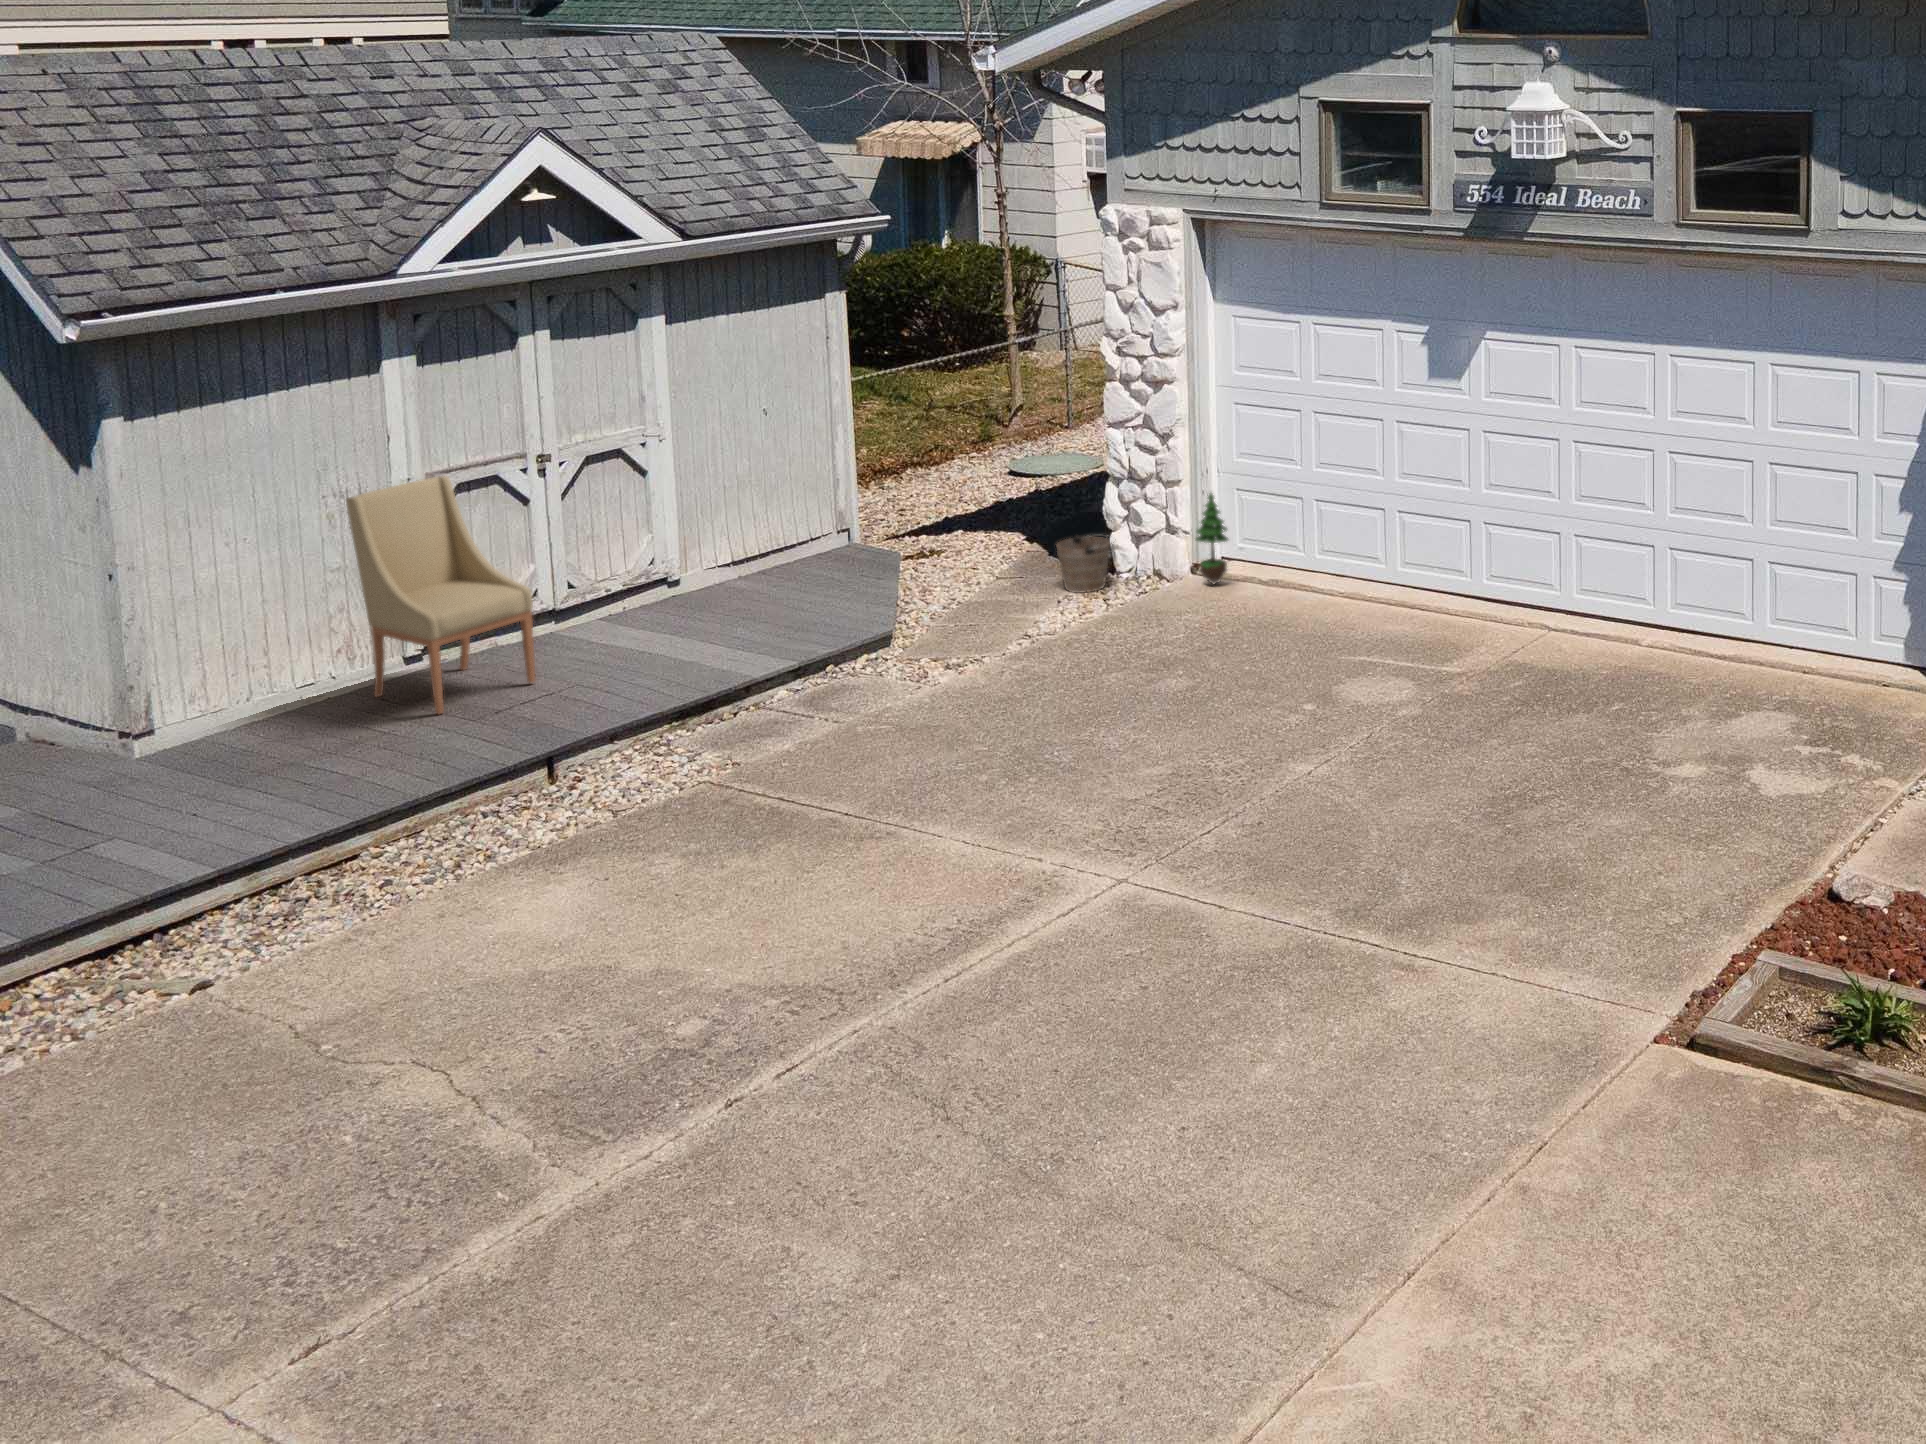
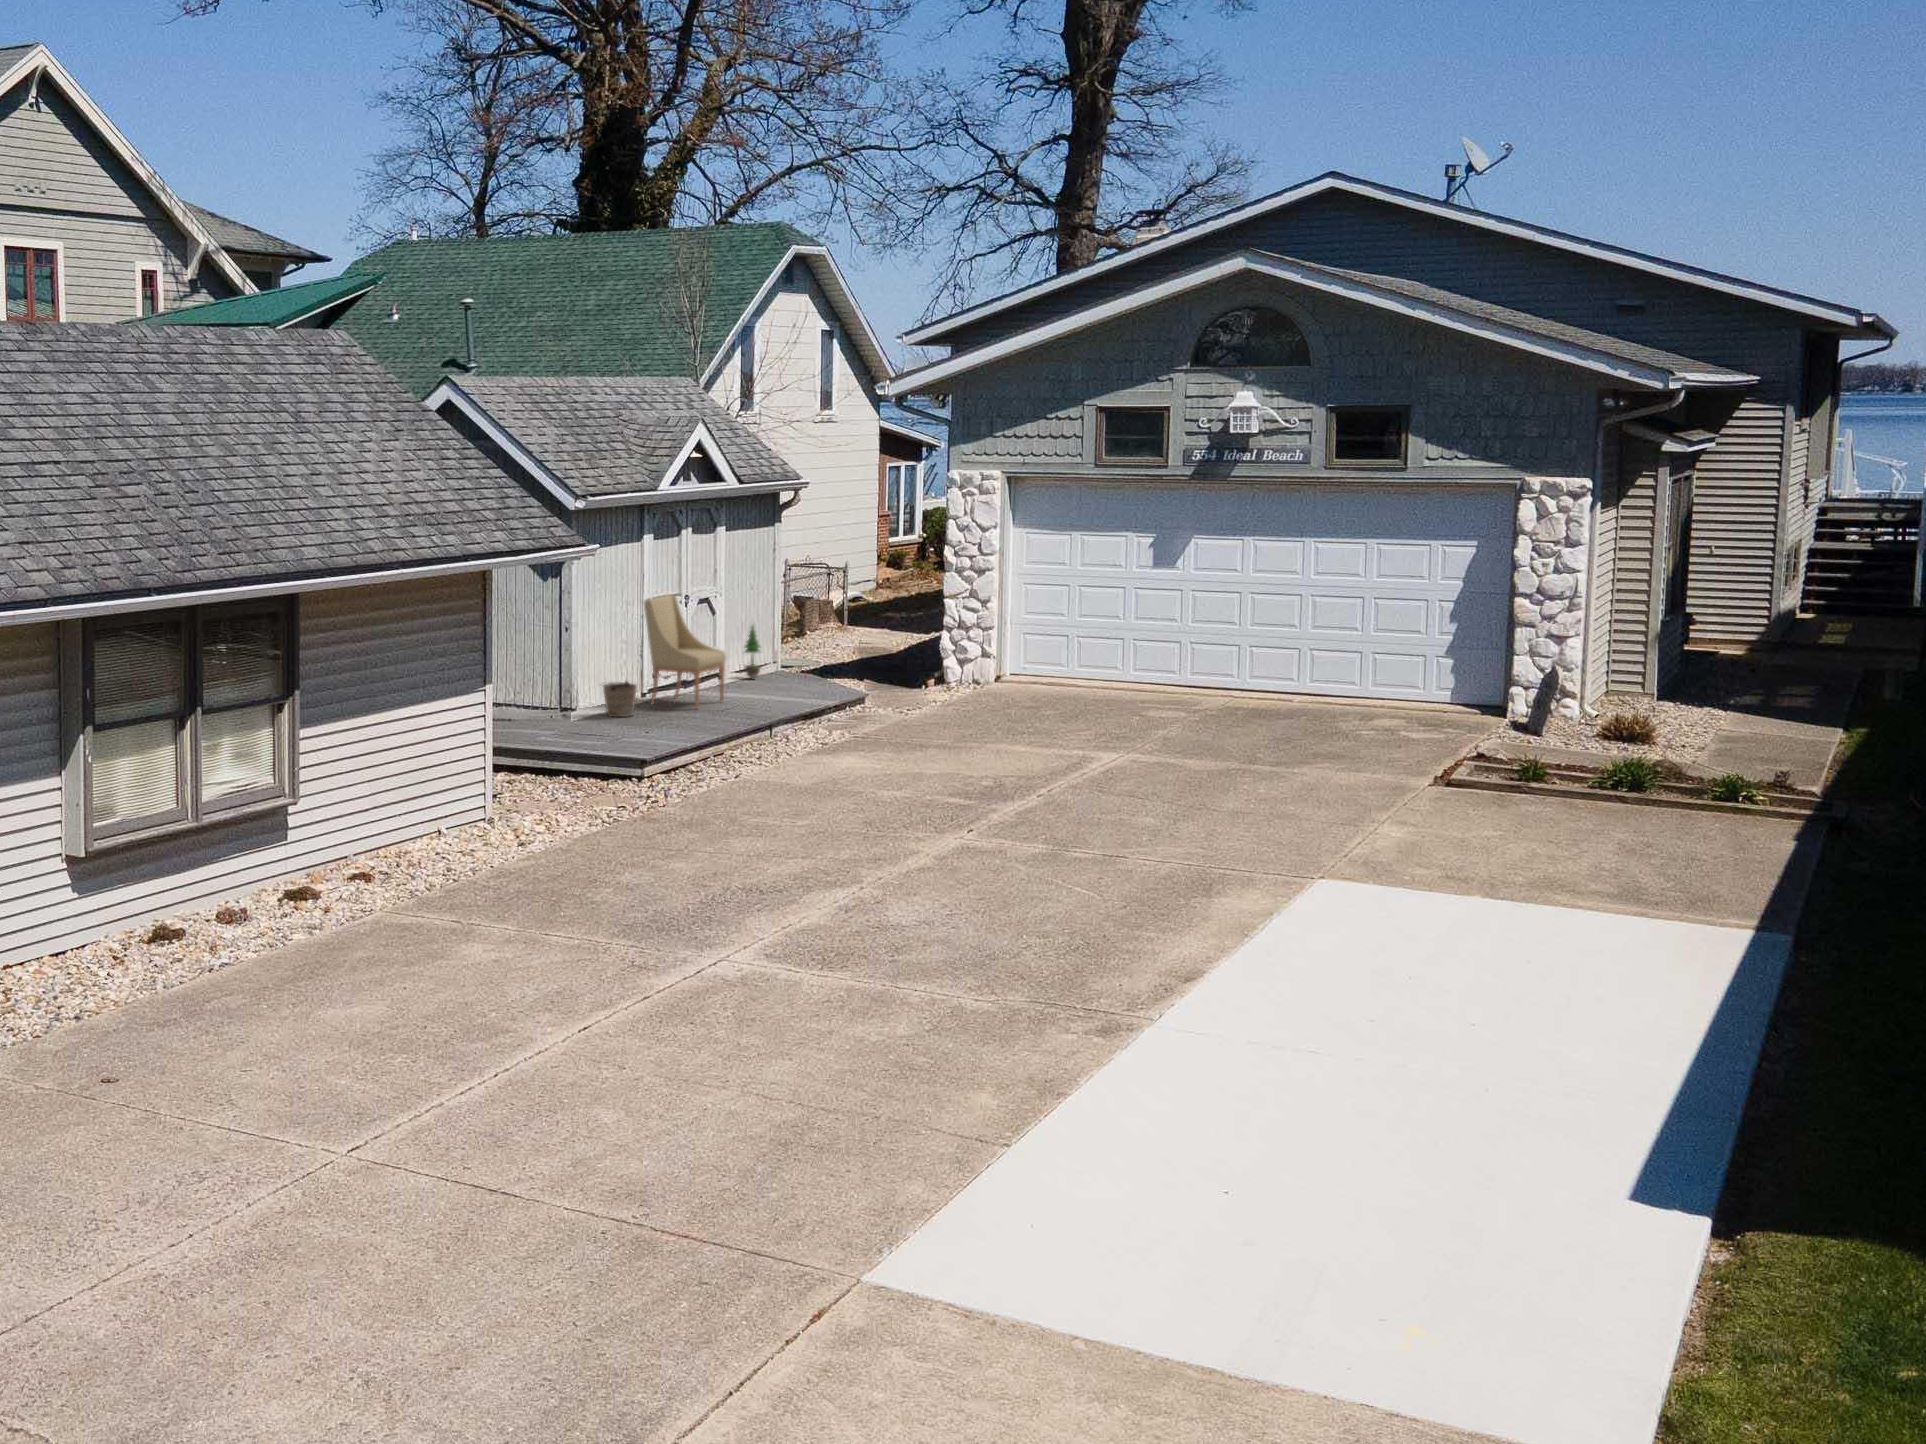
potted tree: present [1196,493,1228,584] -> present [745,626,760,679]
bucket: present [1057,535,1116,593] -> present [602,682,637,717]

